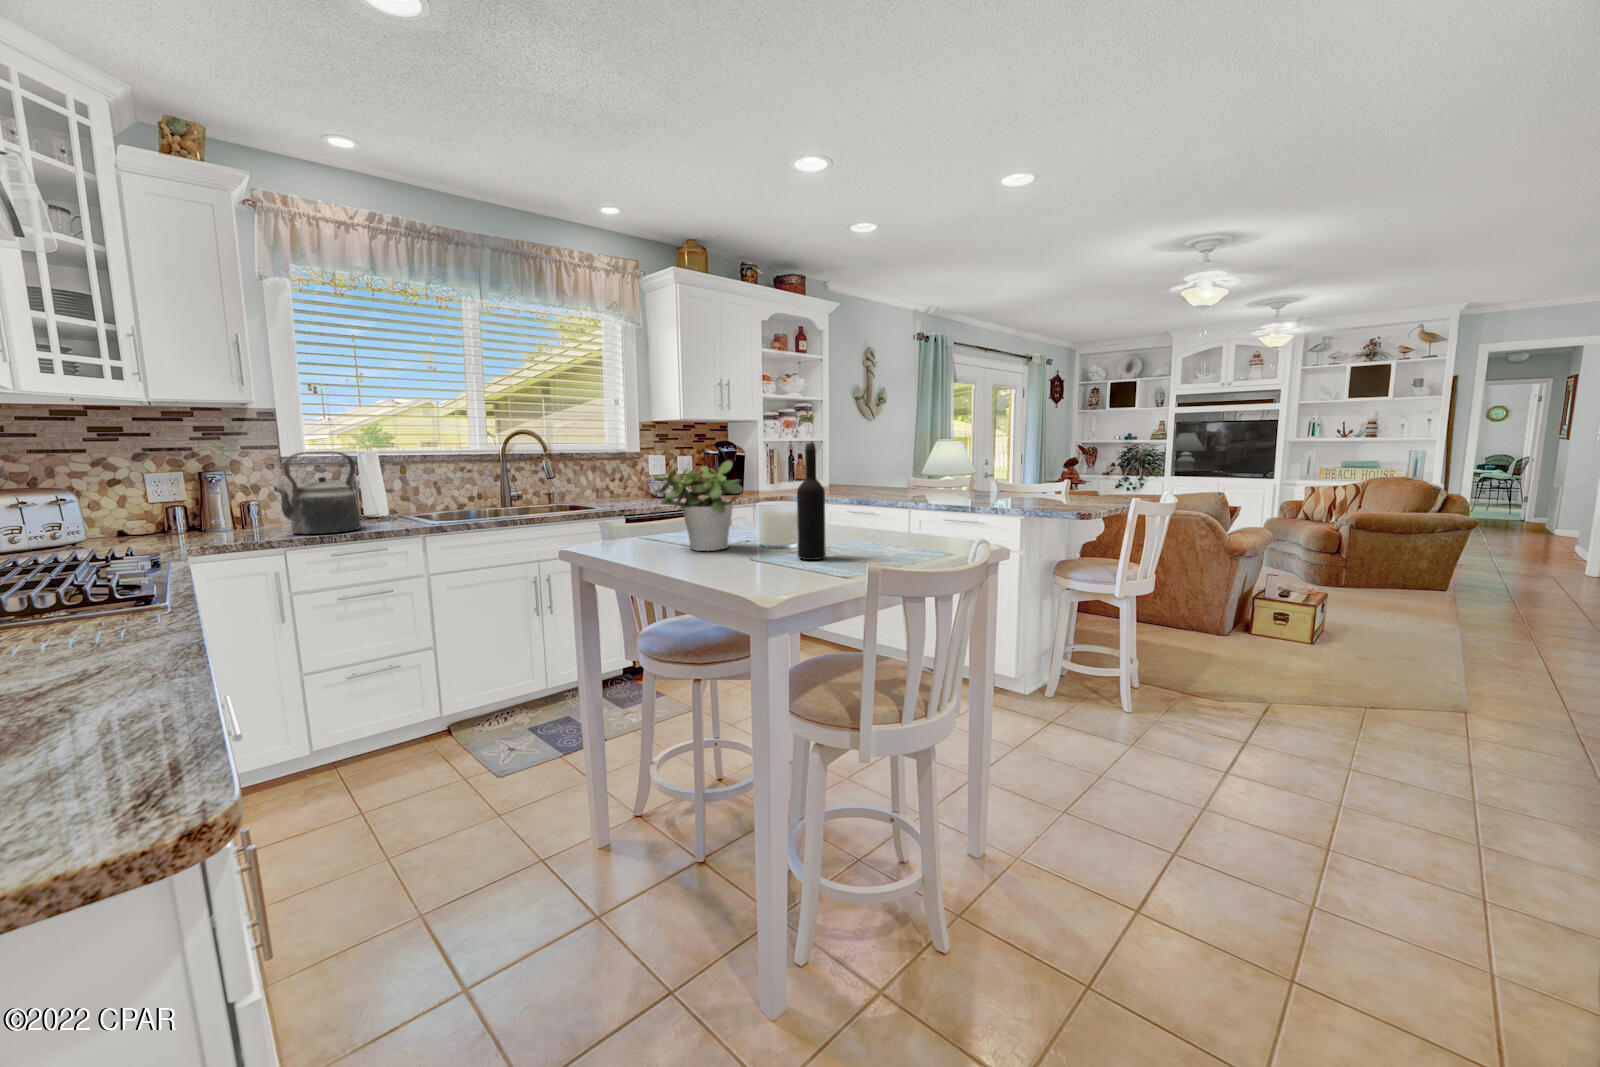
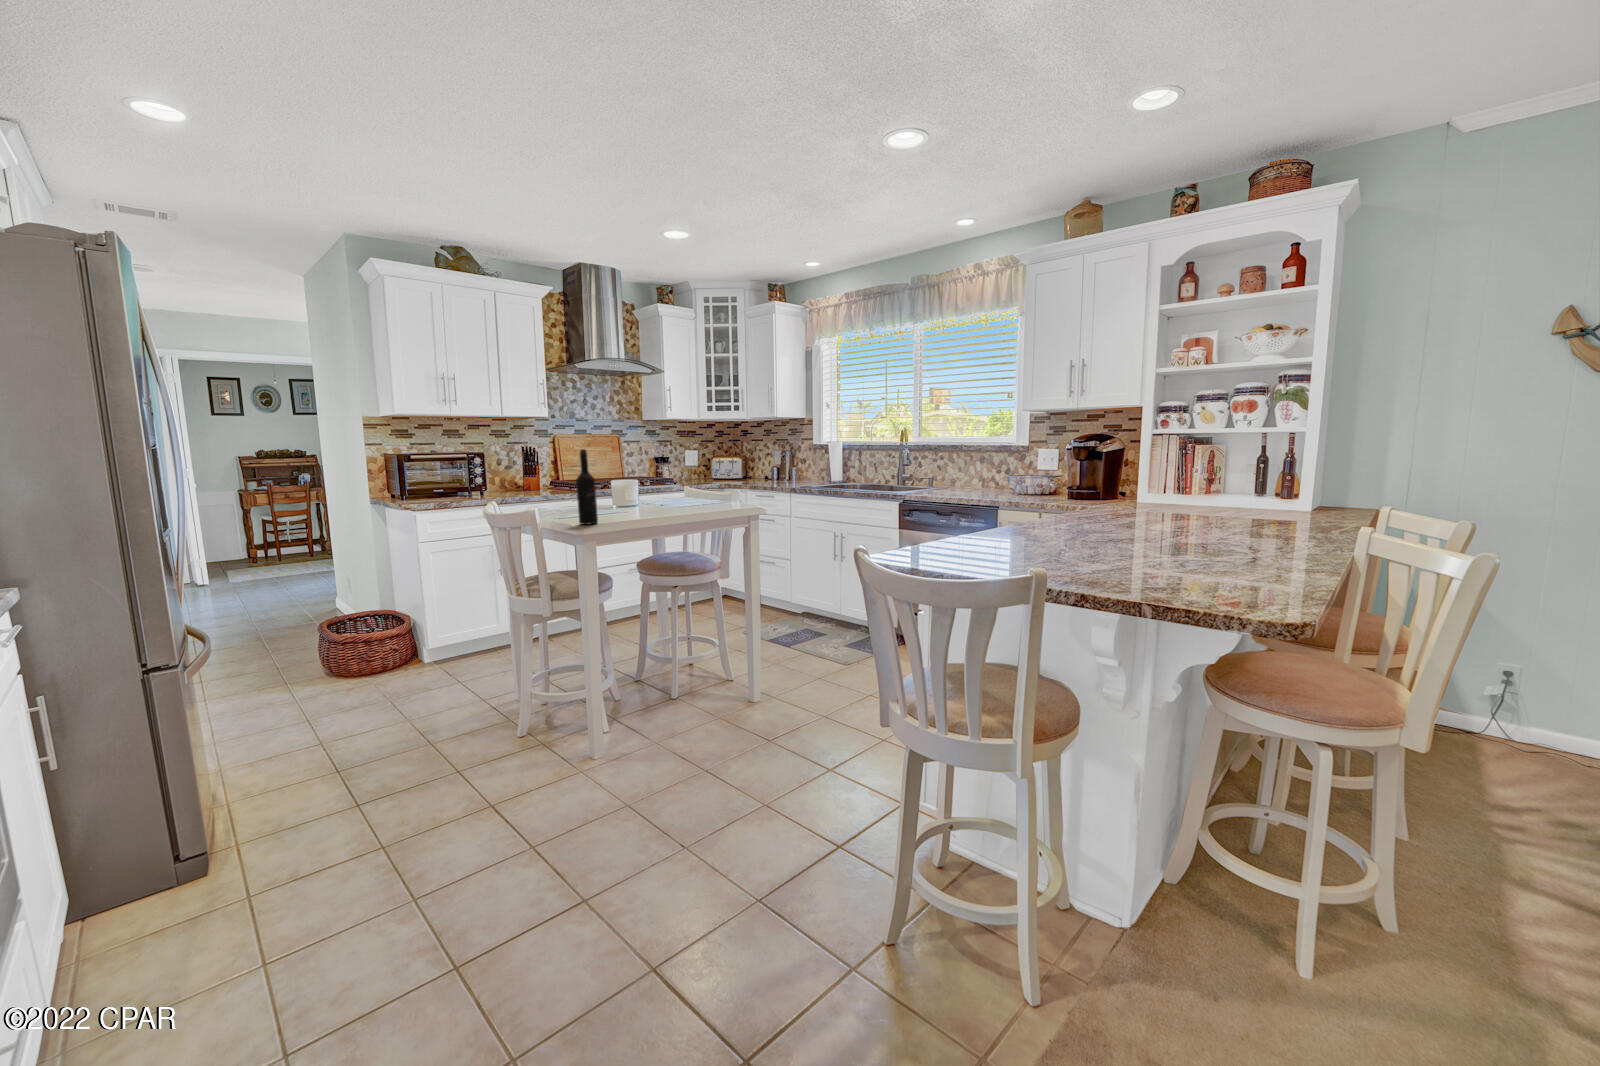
kettle: present [274,451,361,534] -> none [757,444,794,487]
potted plant: present [654,460,743,551] -> none [611,458,660,514]

